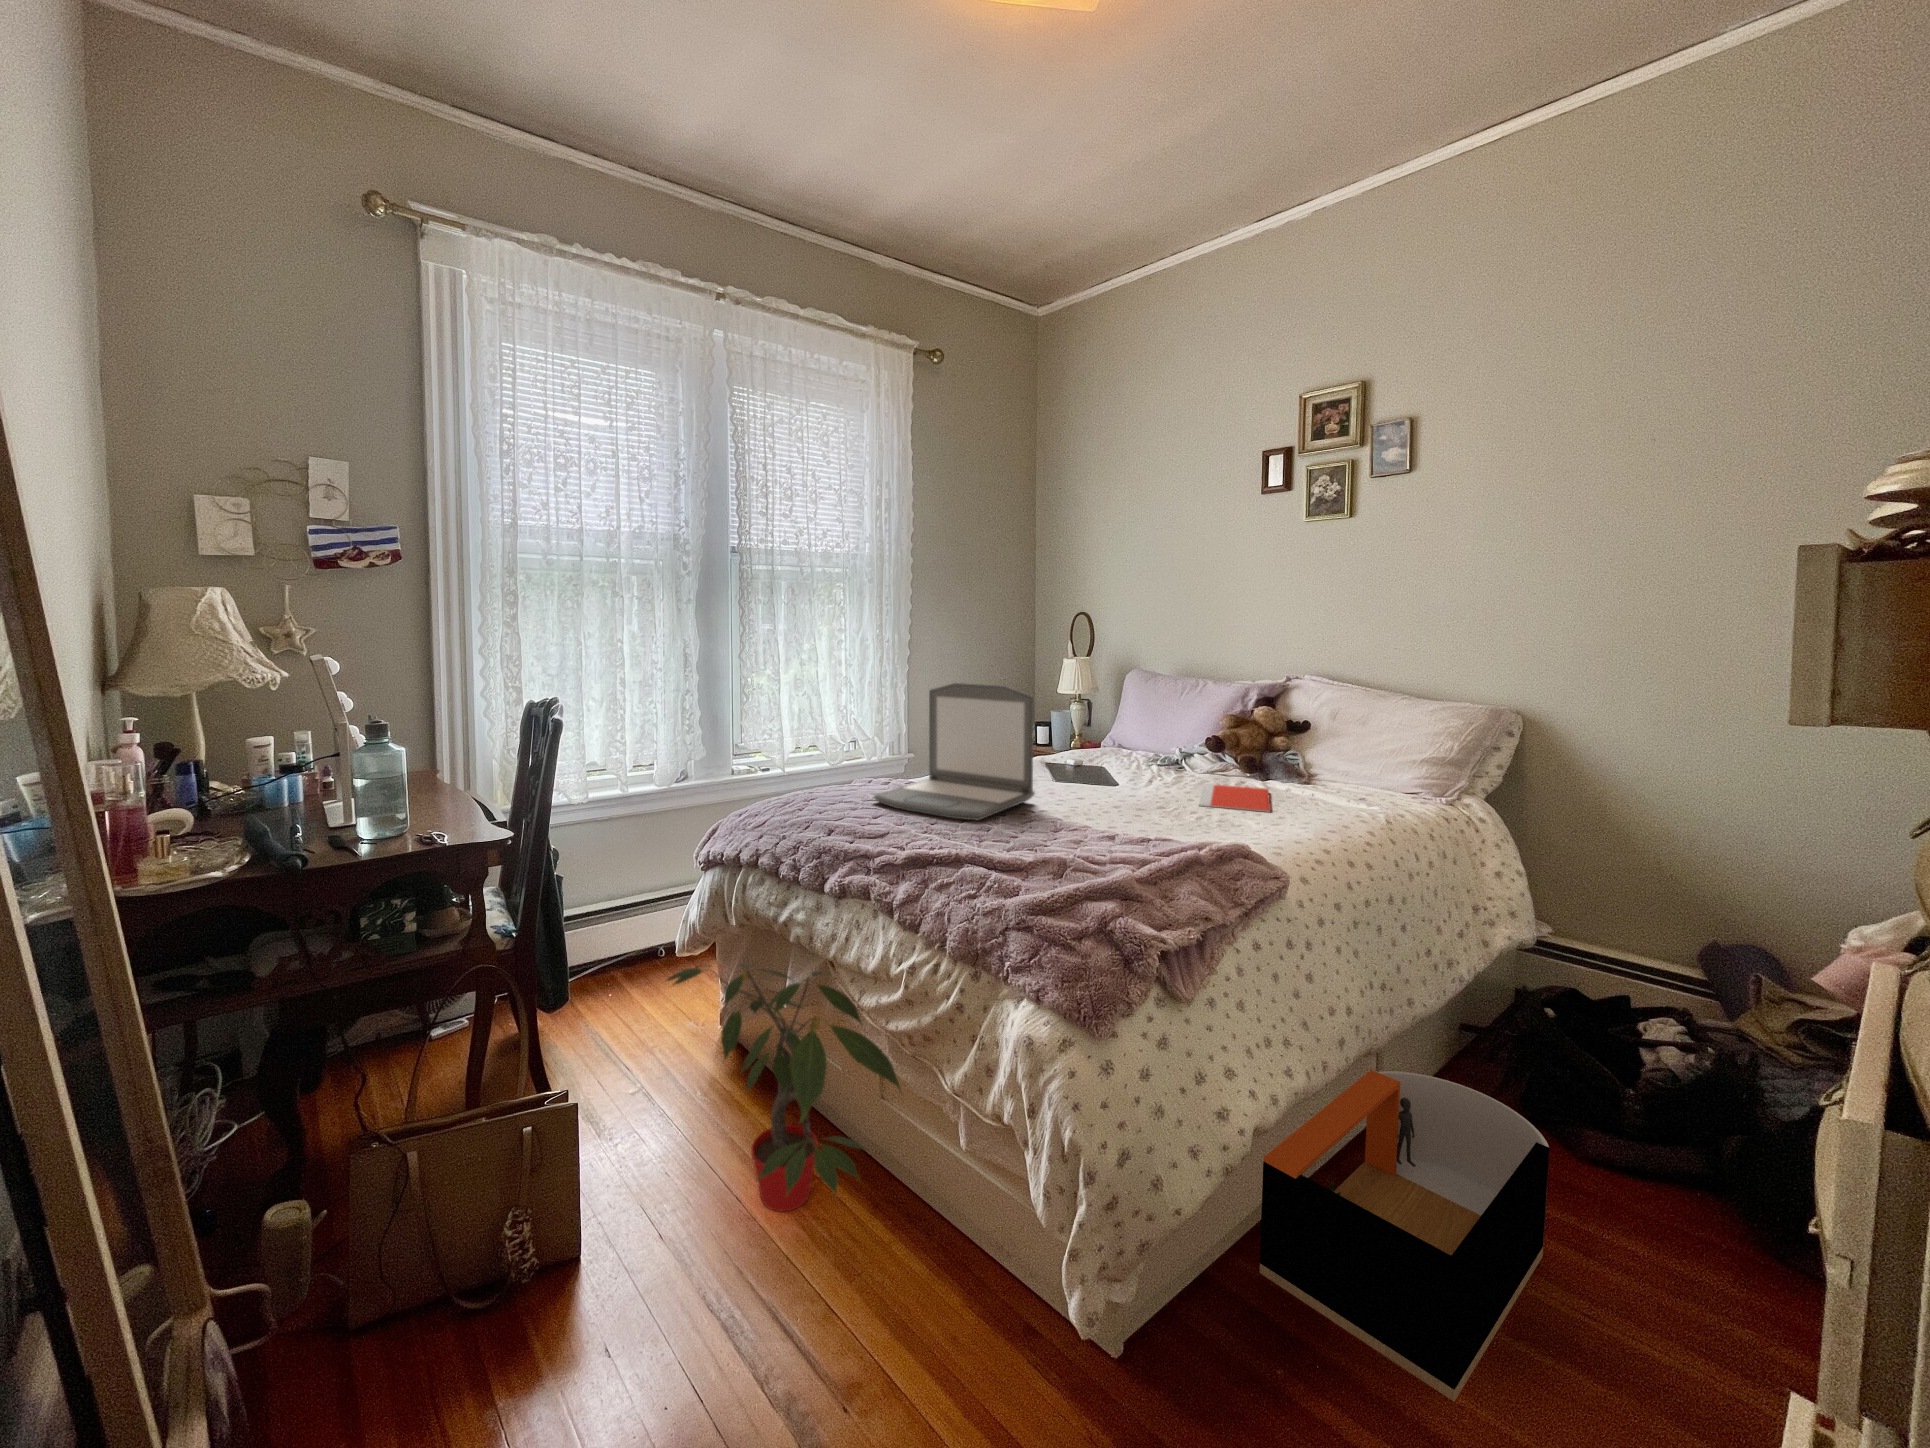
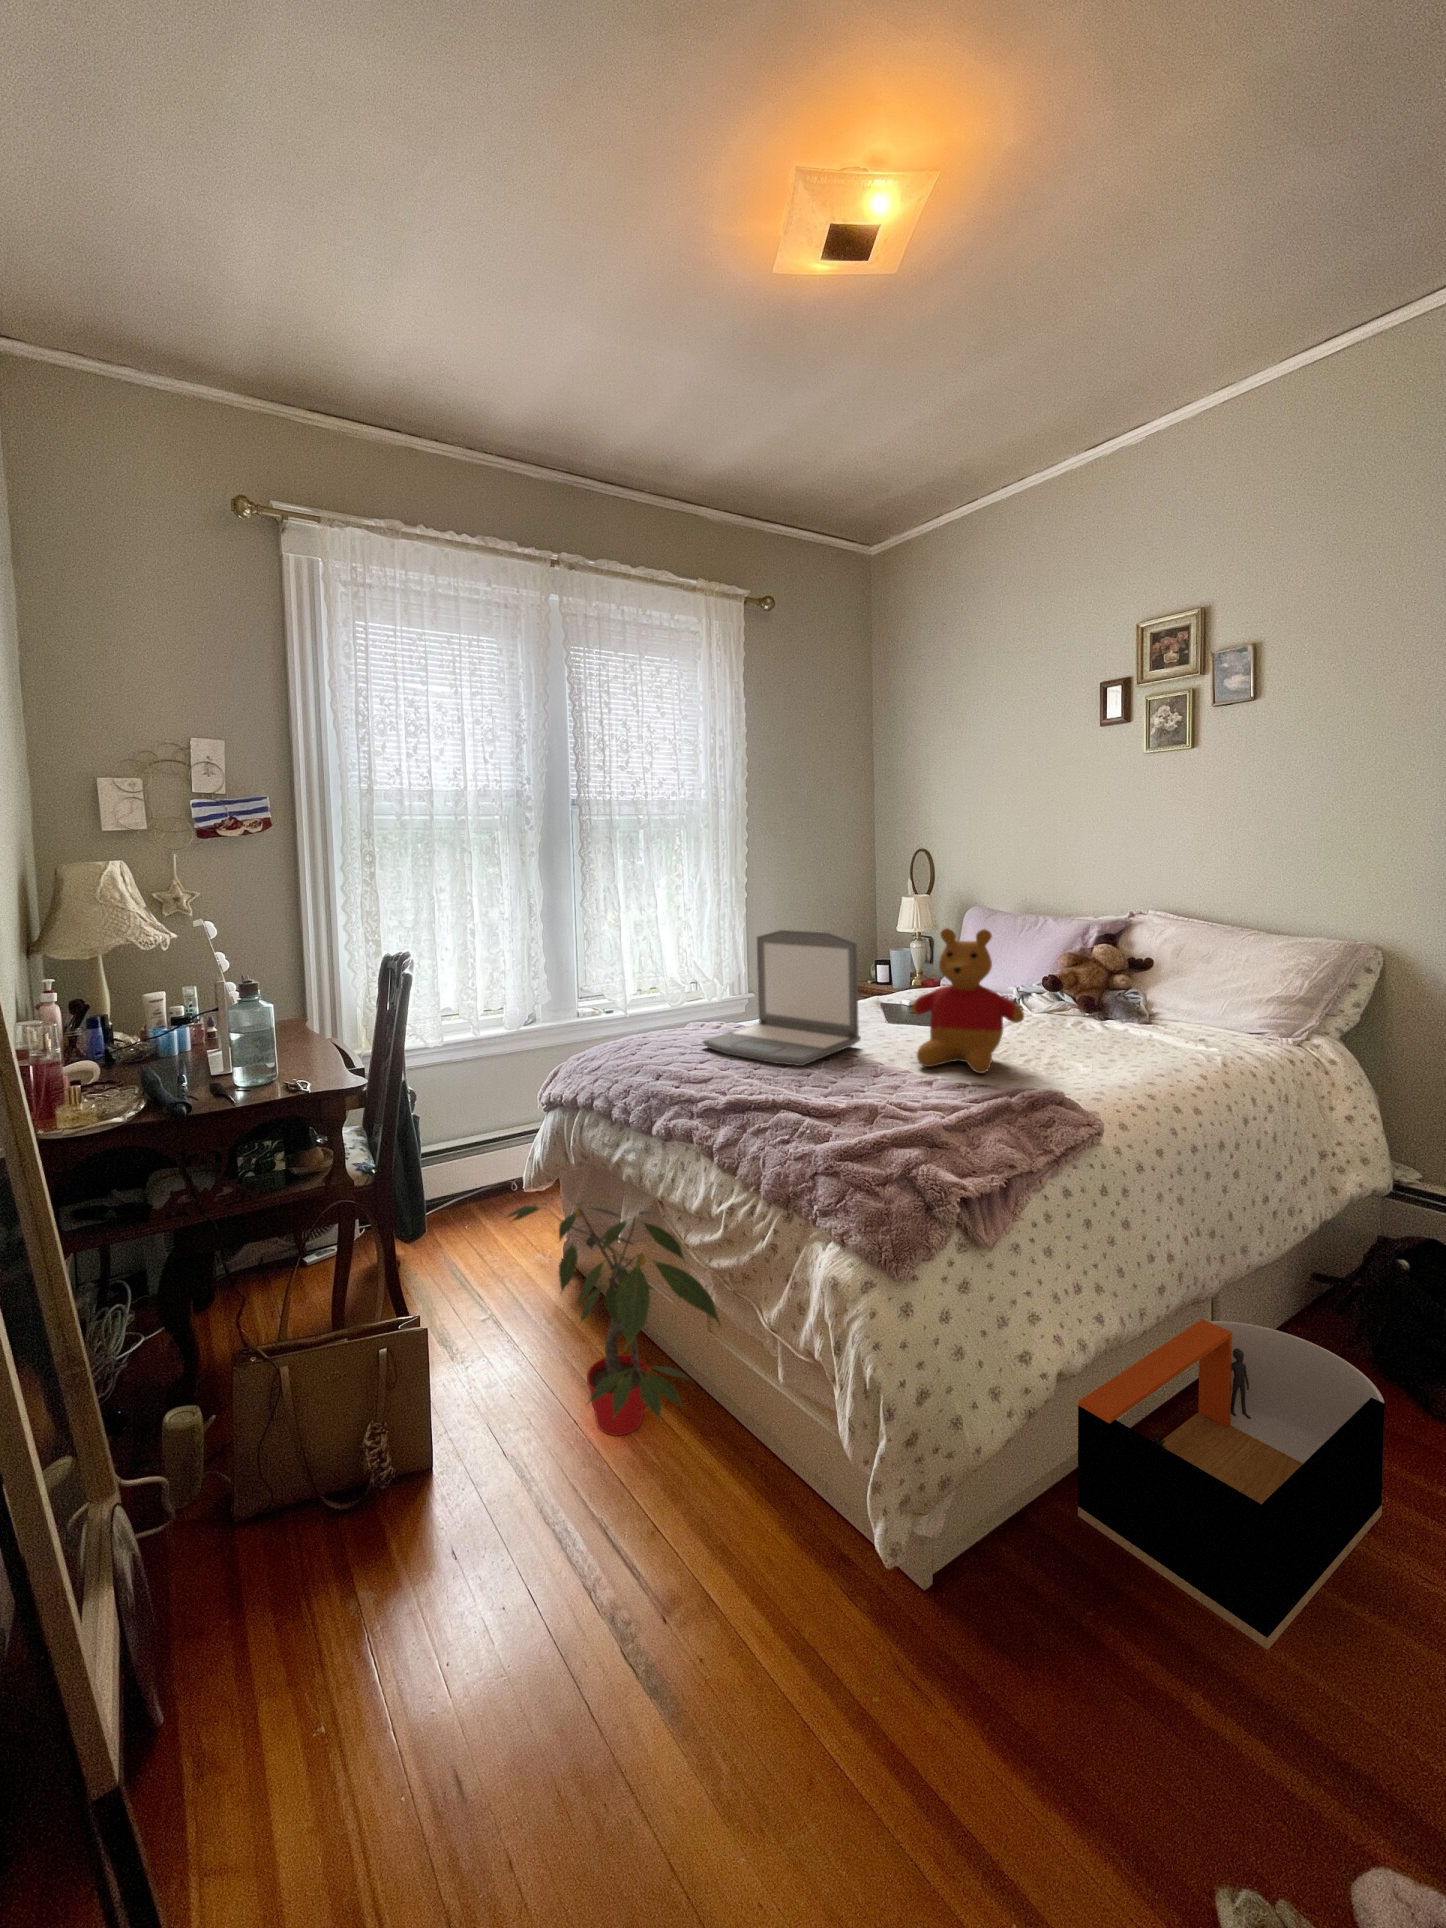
stuffed bear: none [1087,682,1200,828] -> present [912,928,1024,1073]
notebook: present [1199,784,1271,812] -> none [1029,1026,1106,1057]

